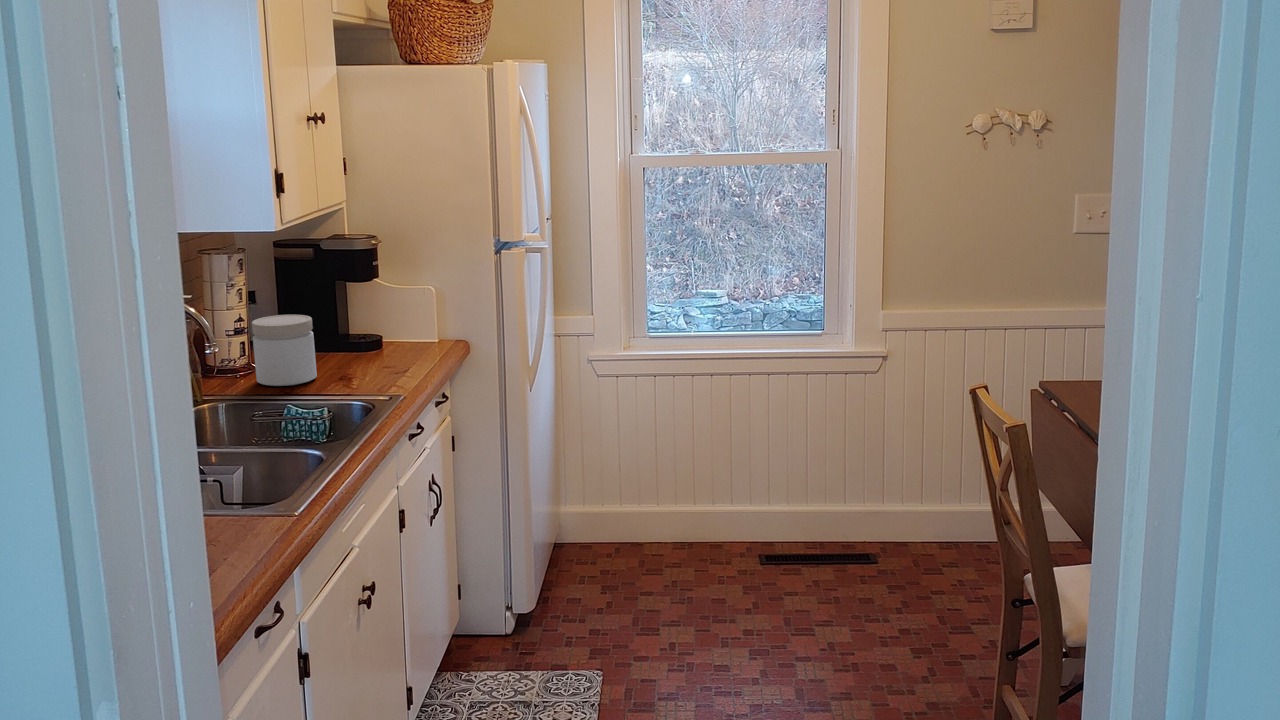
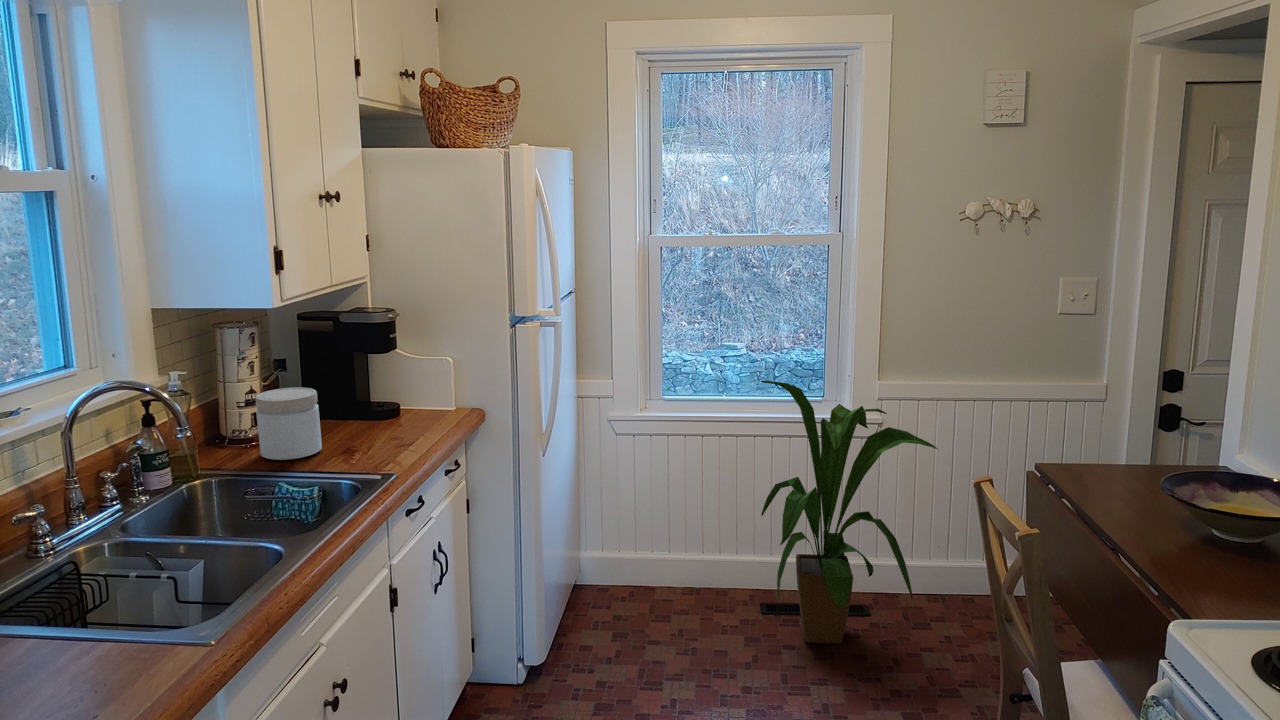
house plant: none [756,307,947,588] -> present [761,381,937,644]

